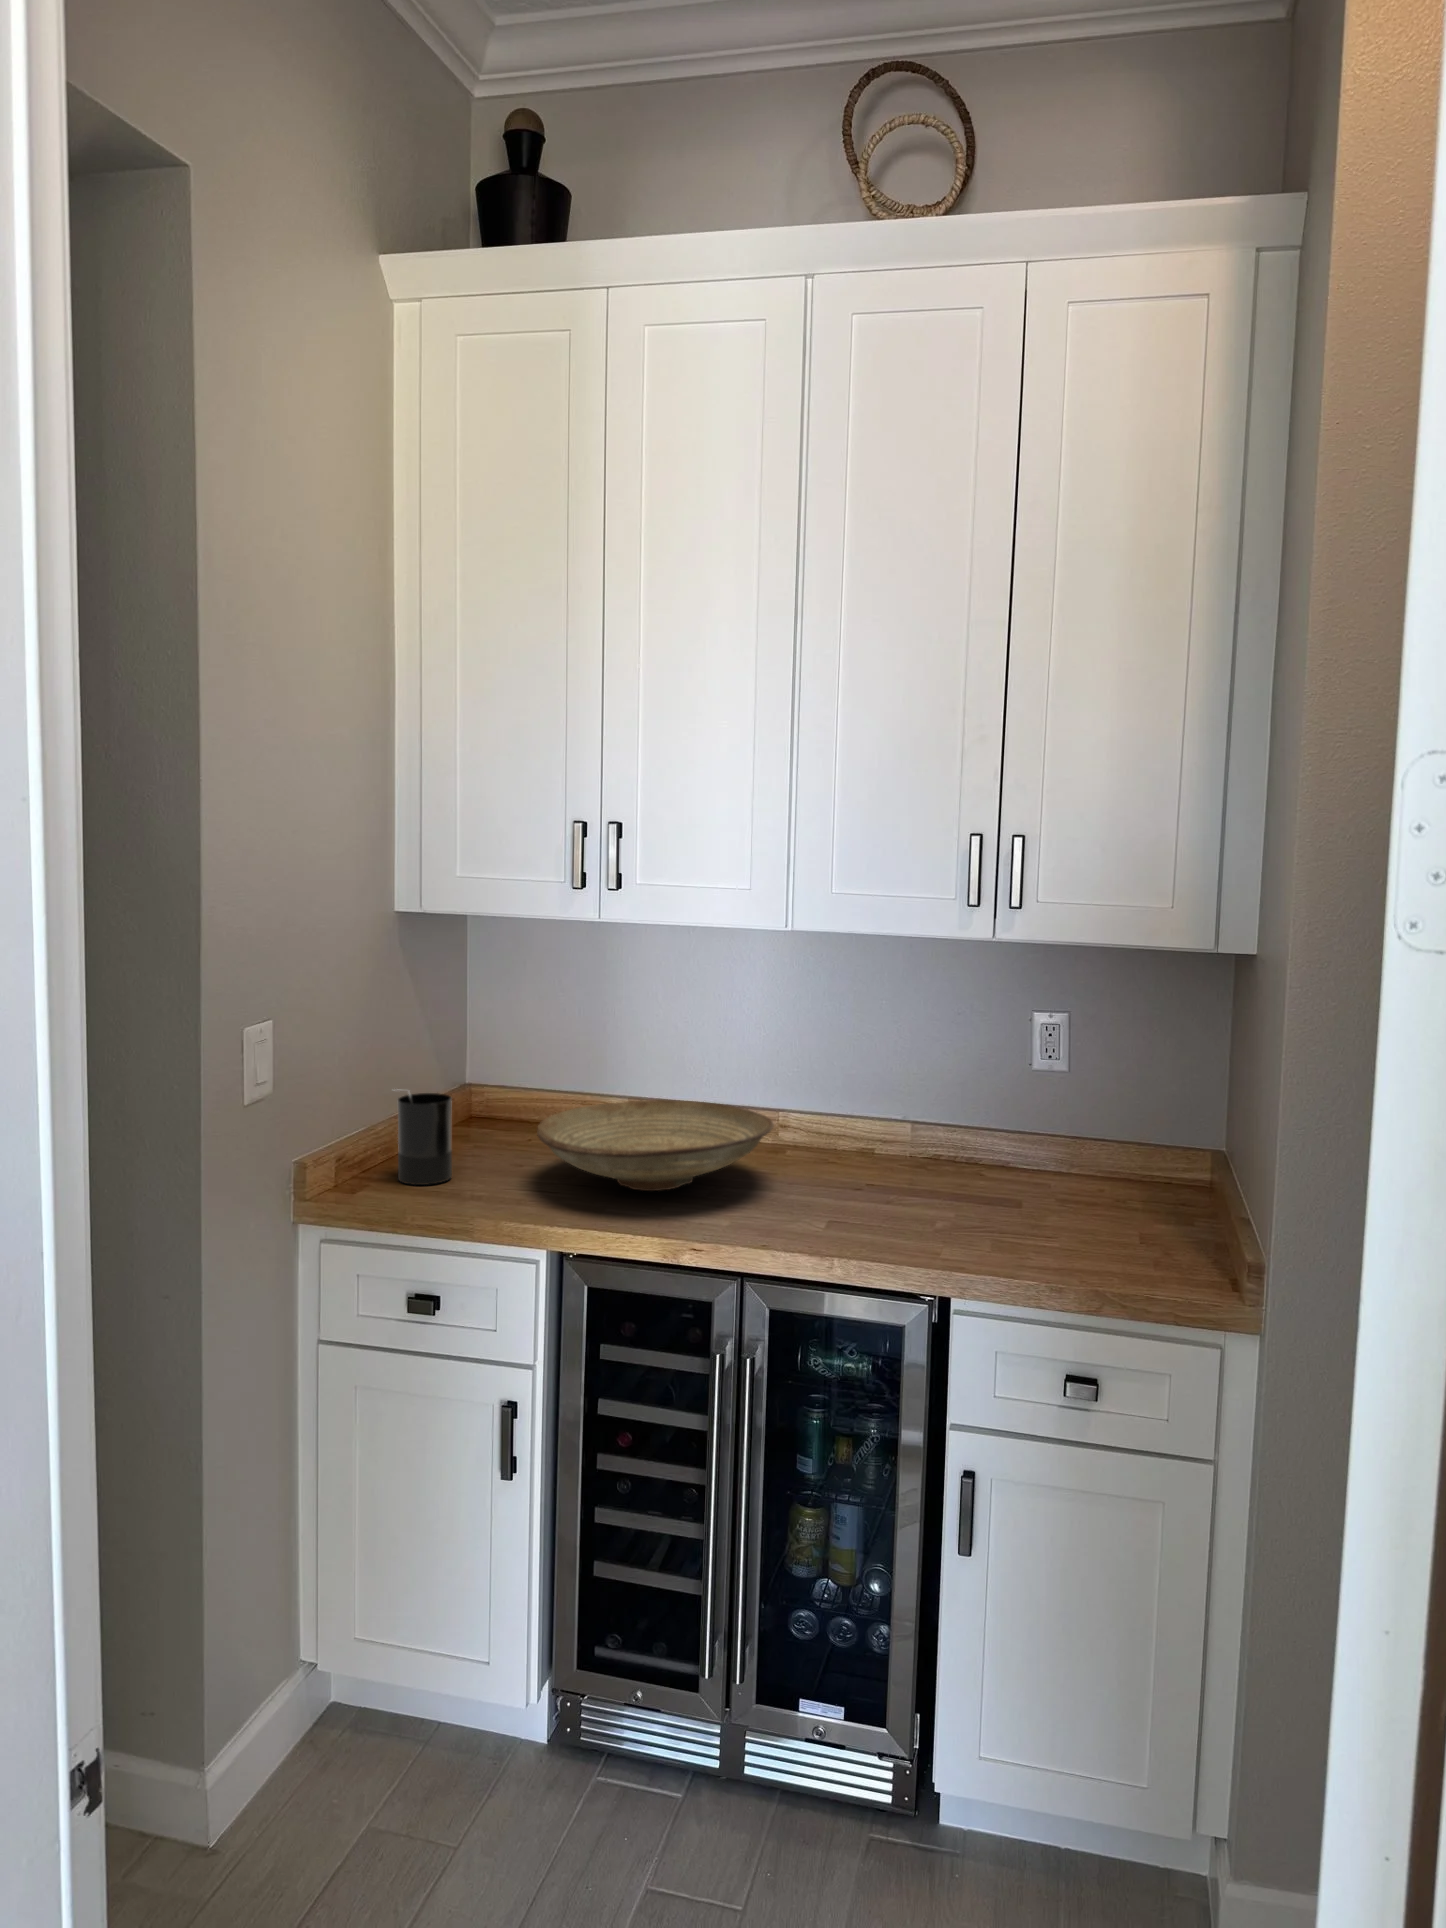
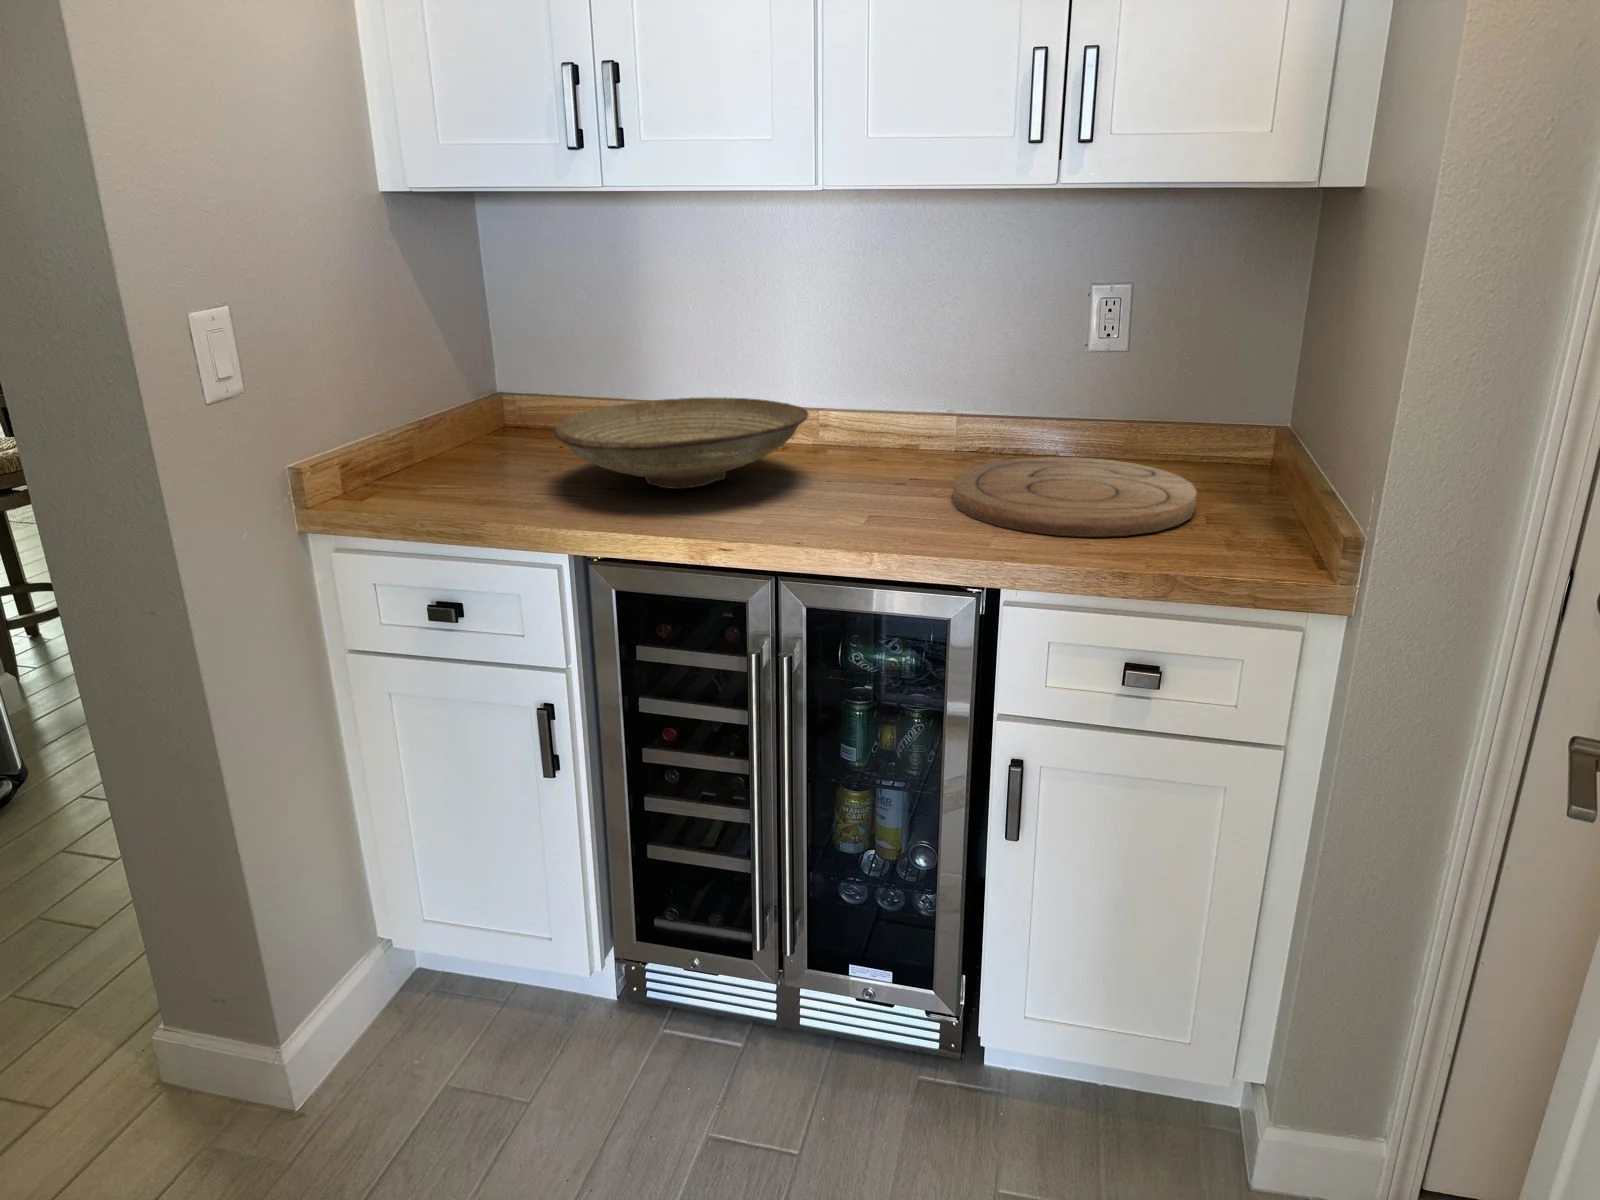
candle: present [392,1089,452,1185] -> none [396,390,473,491]
cutting board: none [907,1171,1131,1253] -> present [953,457,1197,537]

